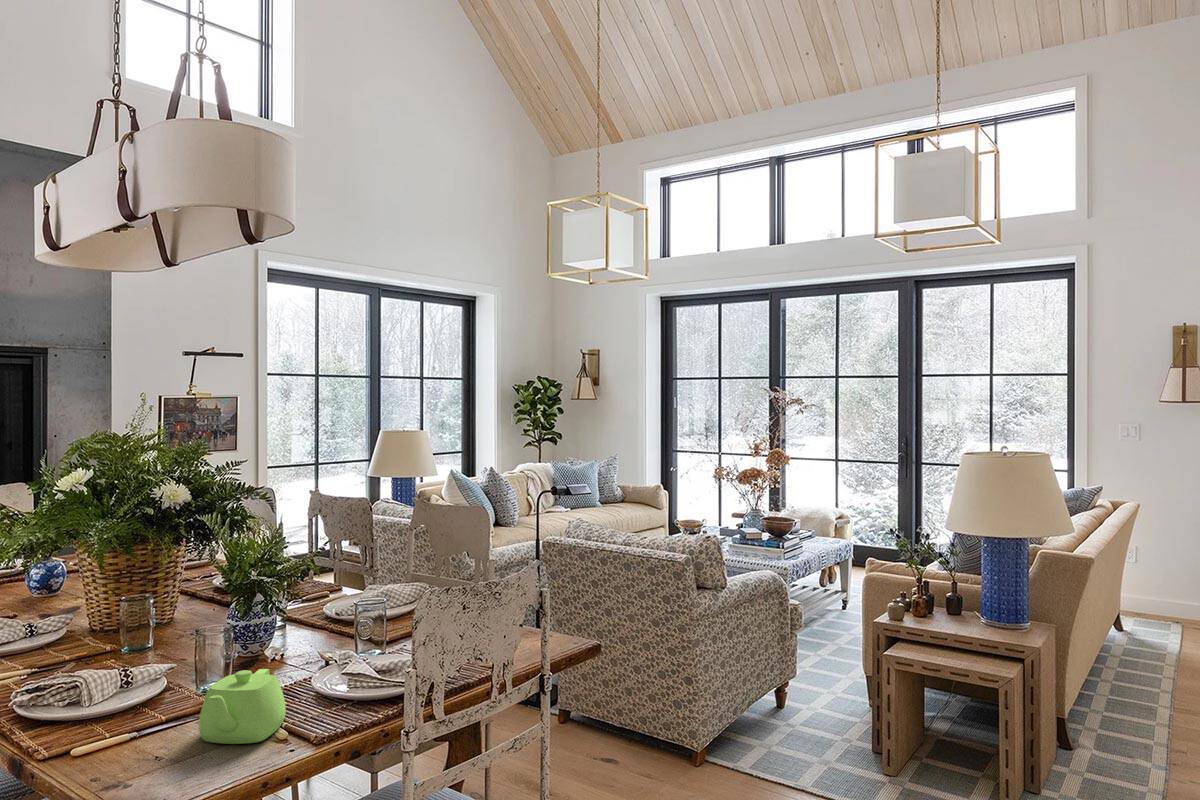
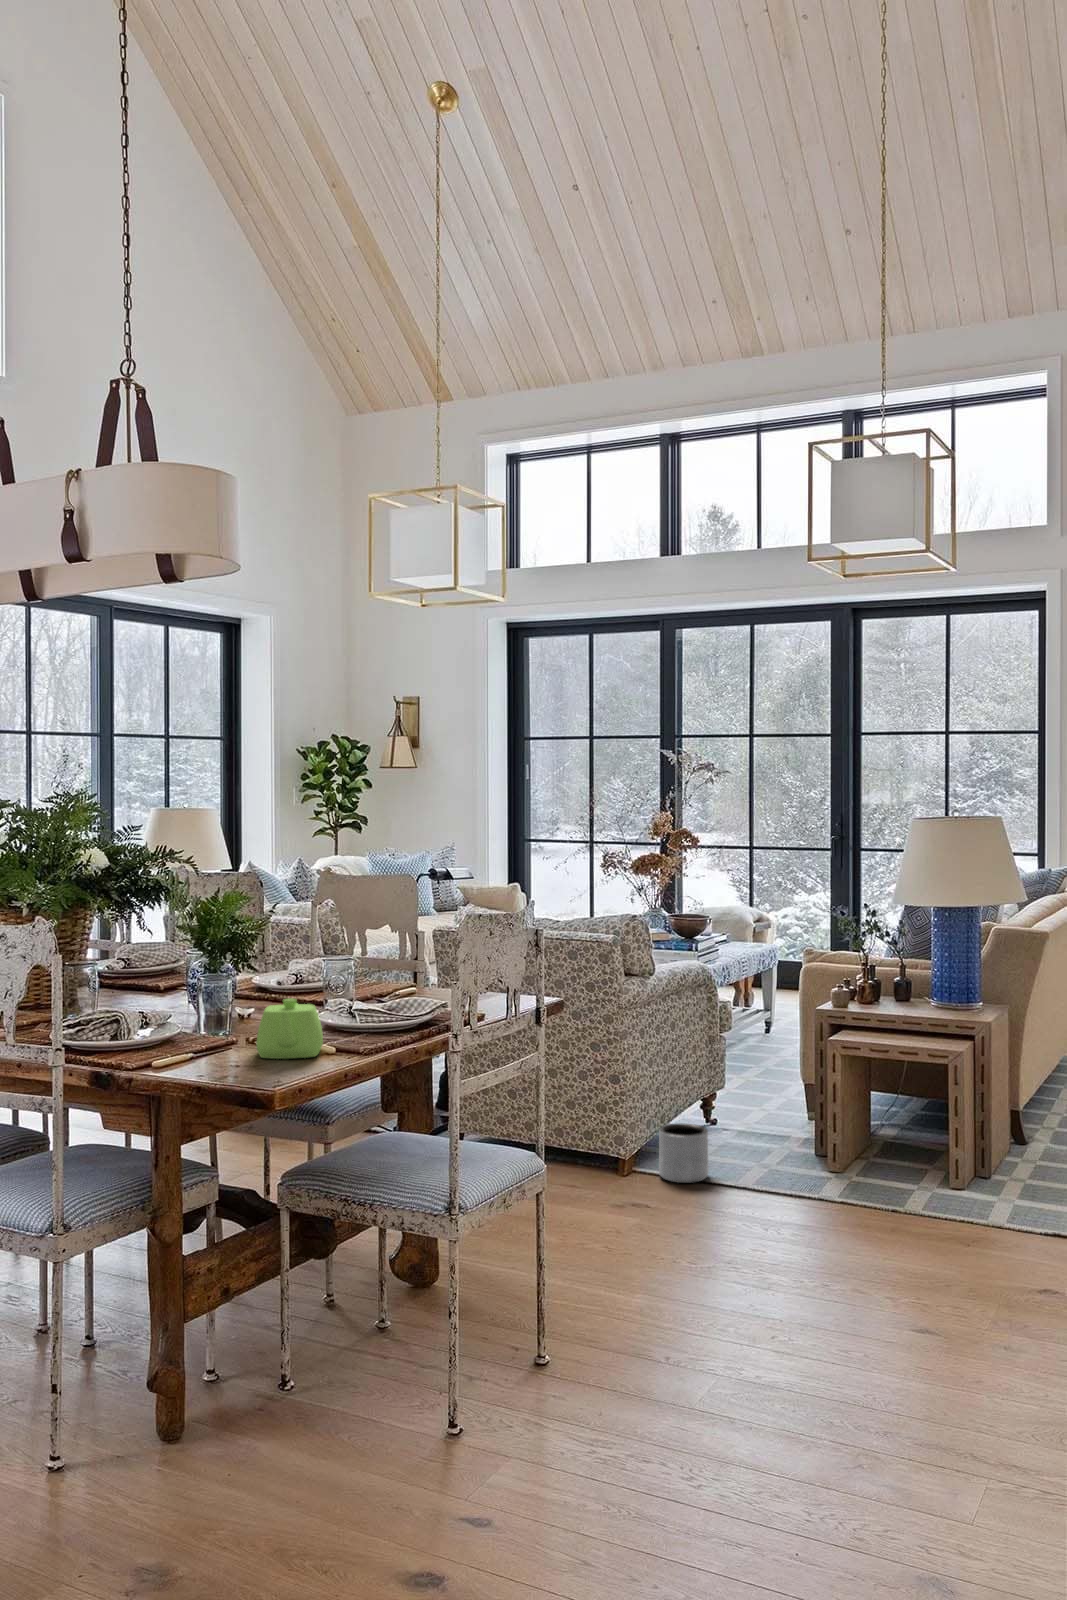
planter: none [728,720,772,779] -> present [659,1124,709,1183]

